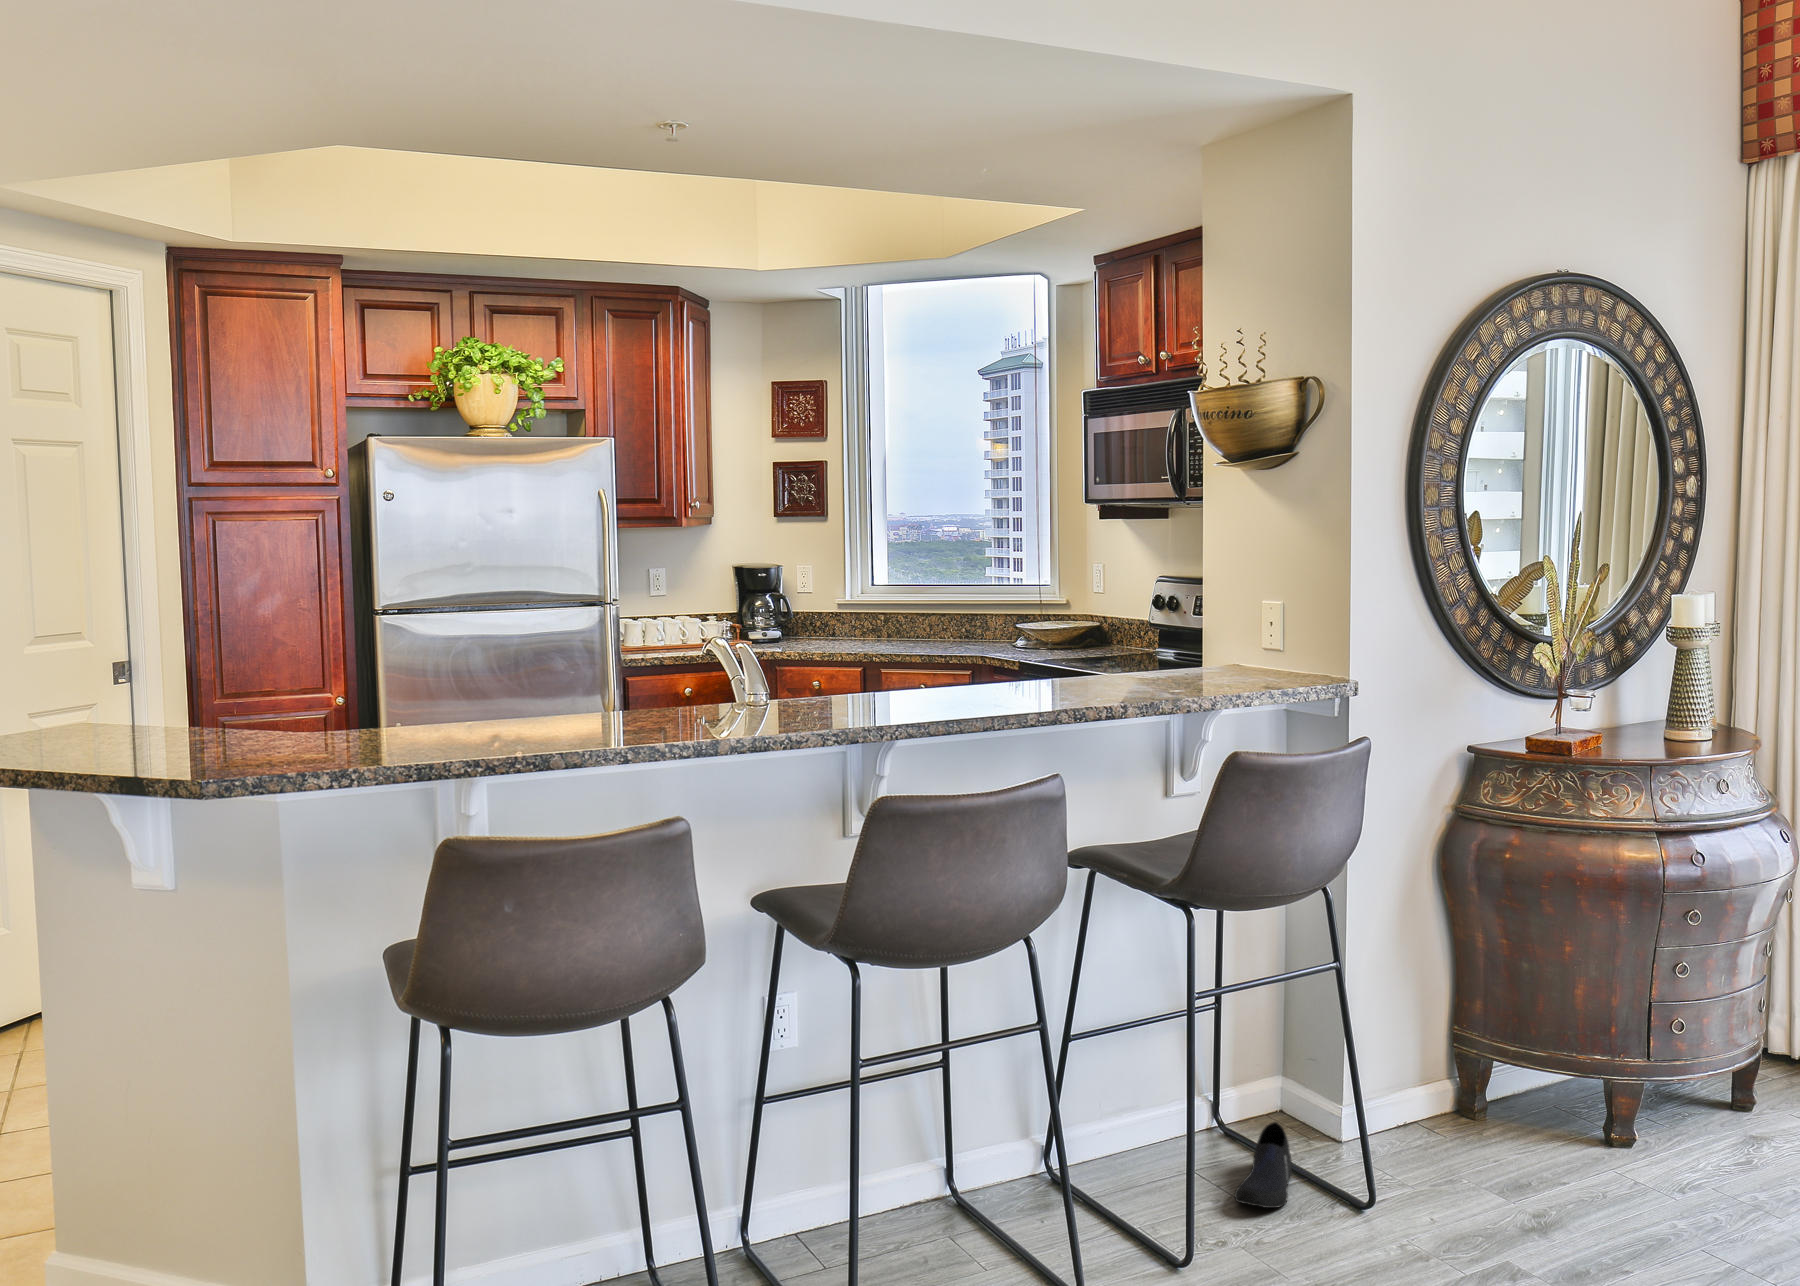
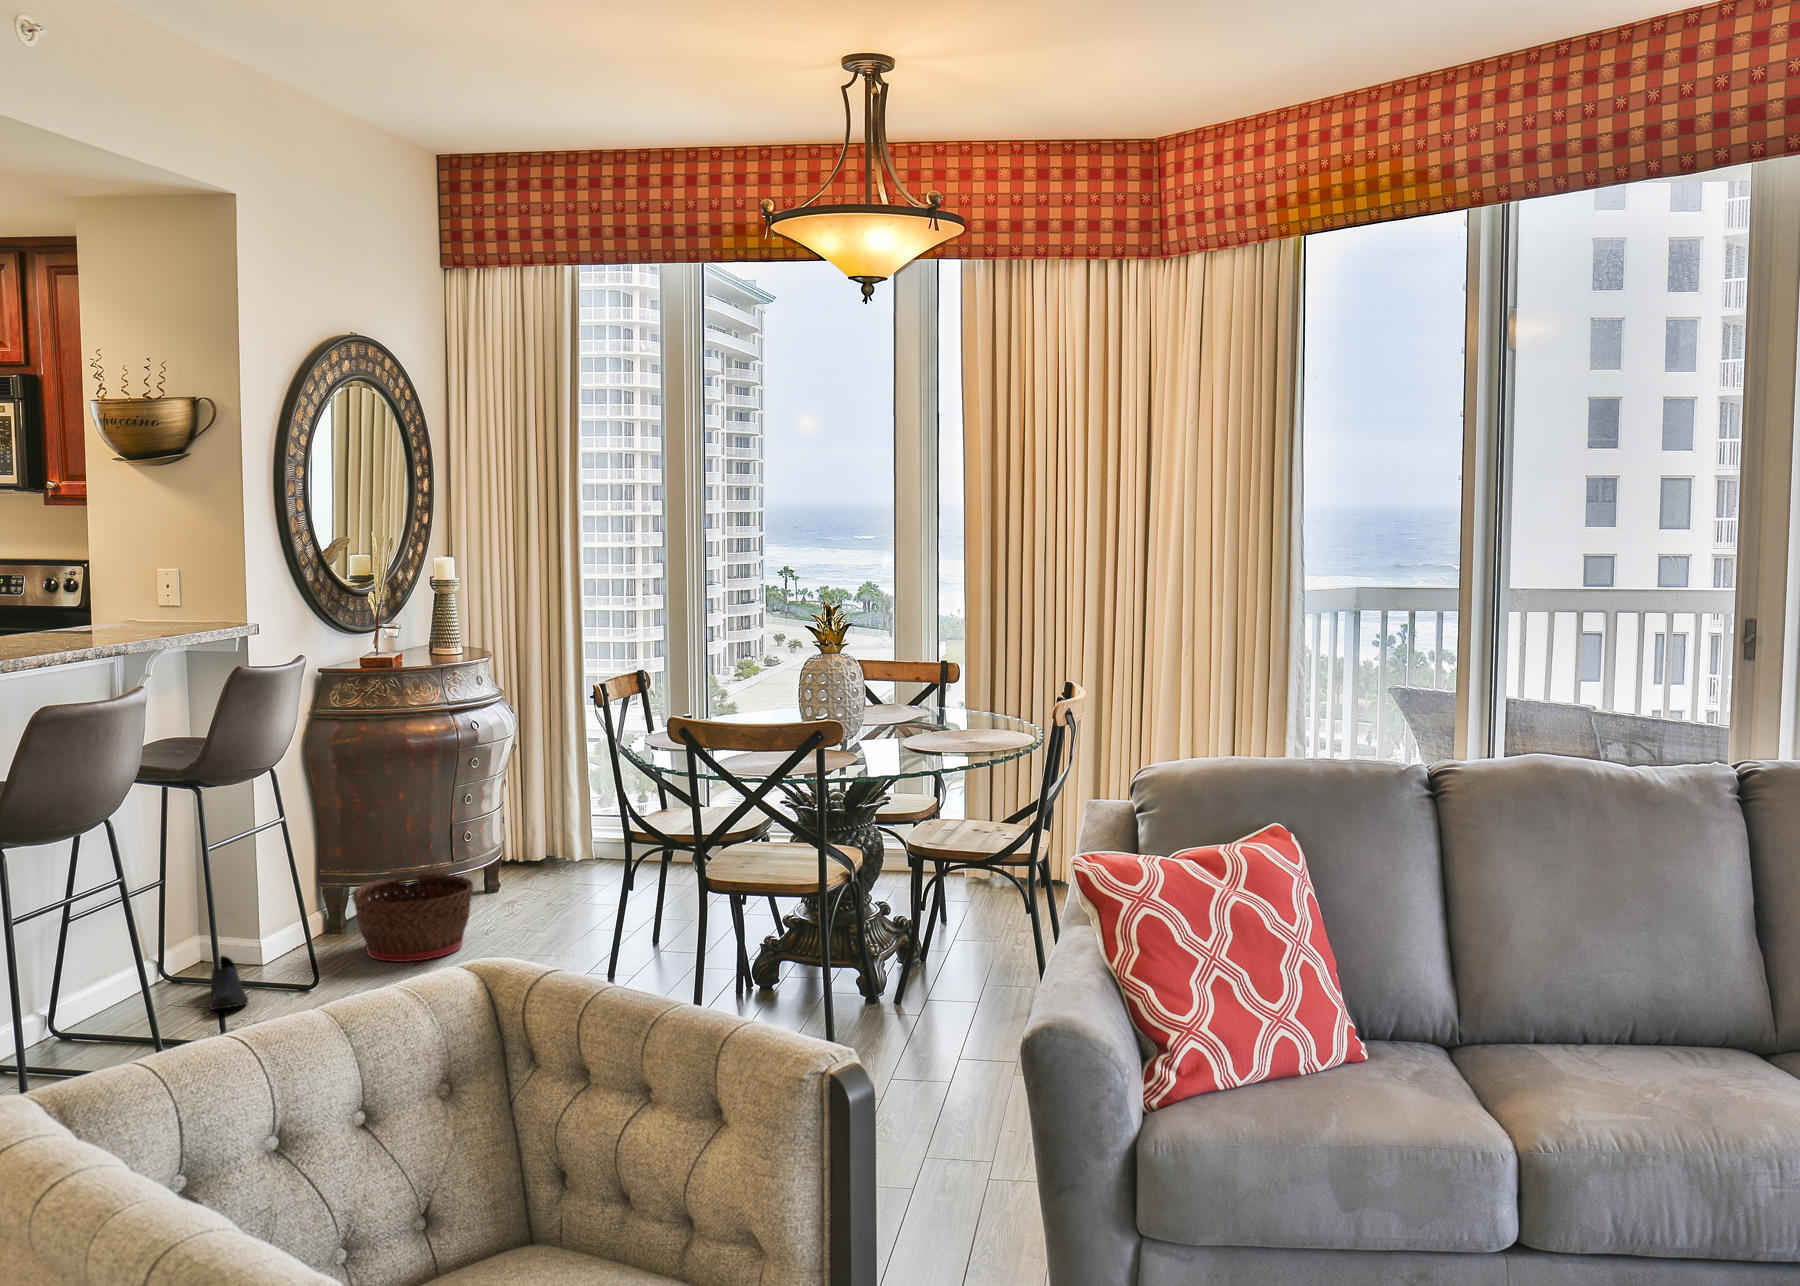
basket: none [1472,1061,1665,1218] -> present [352,874,473,962]

